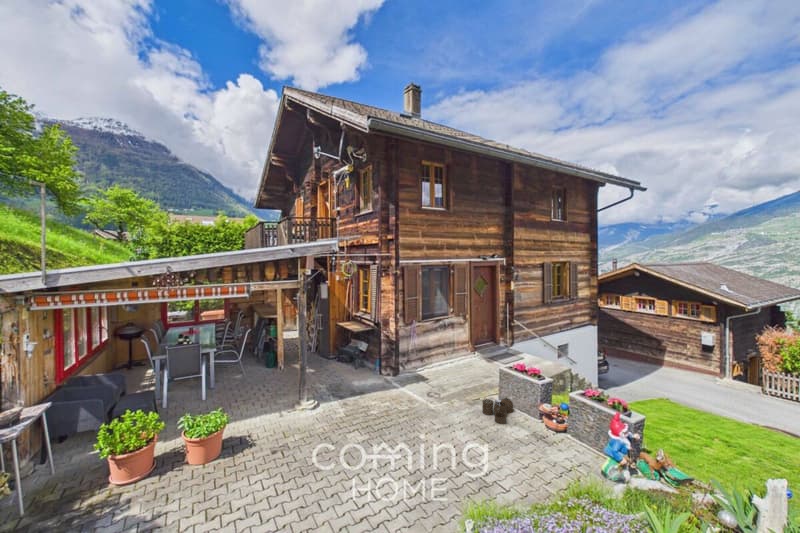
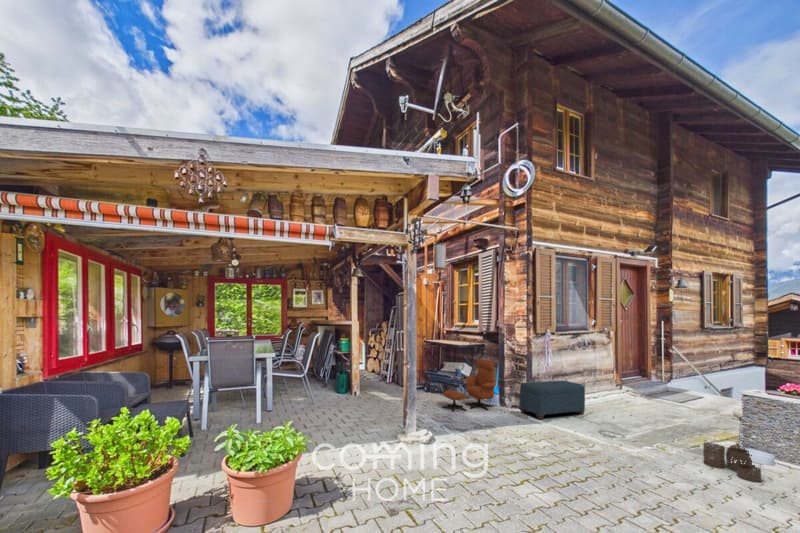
lounge chair: none [339,342,377,381] -> present [442,359,496,411]
bench: none [392,354,437,384] -> present [520,381,585,419]

